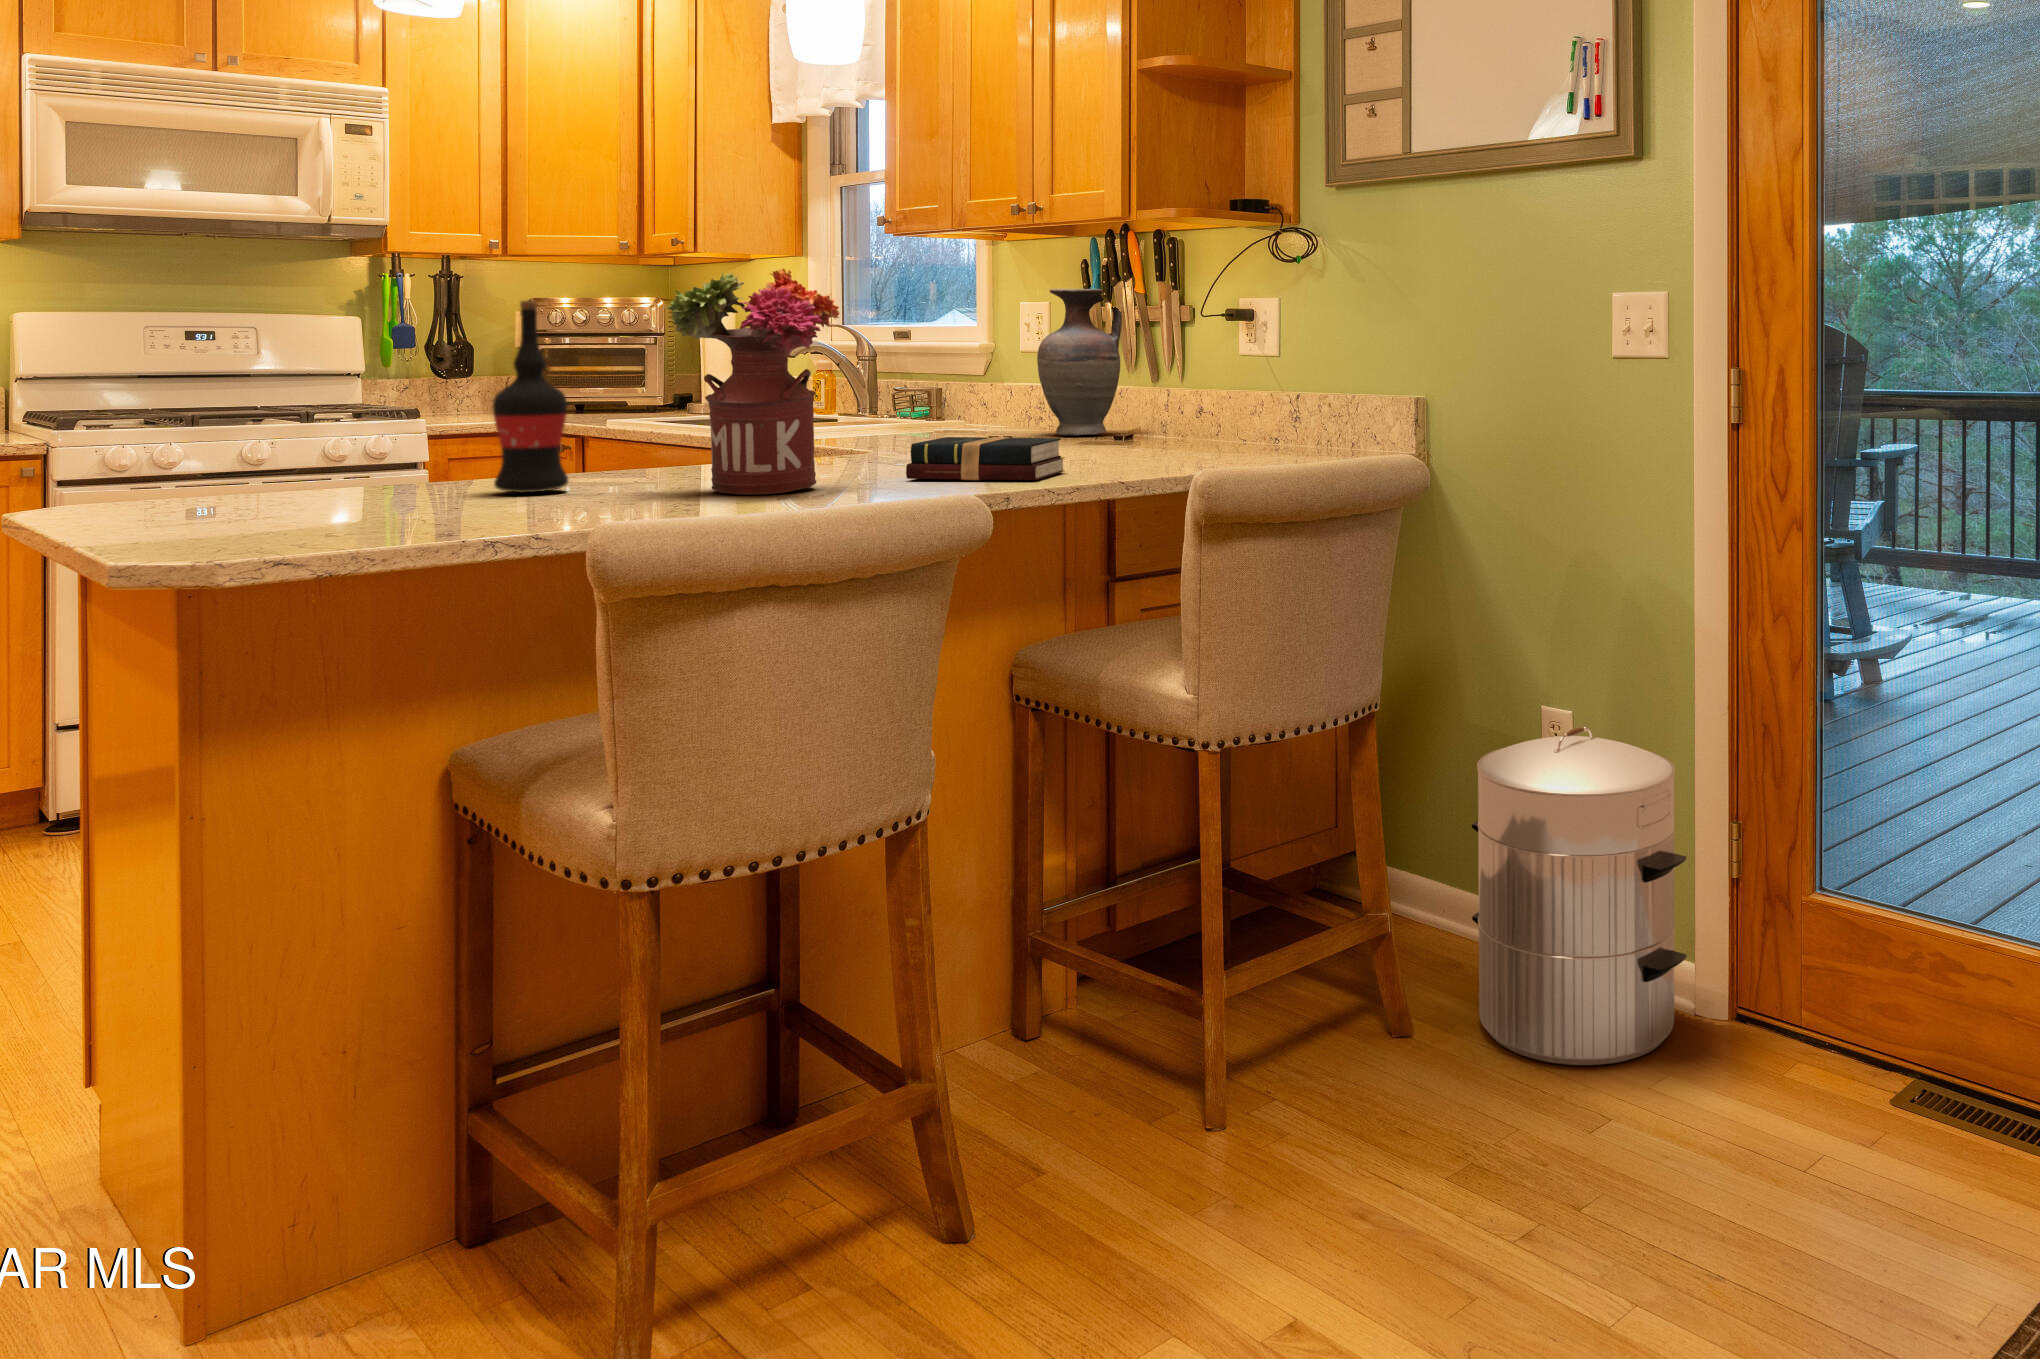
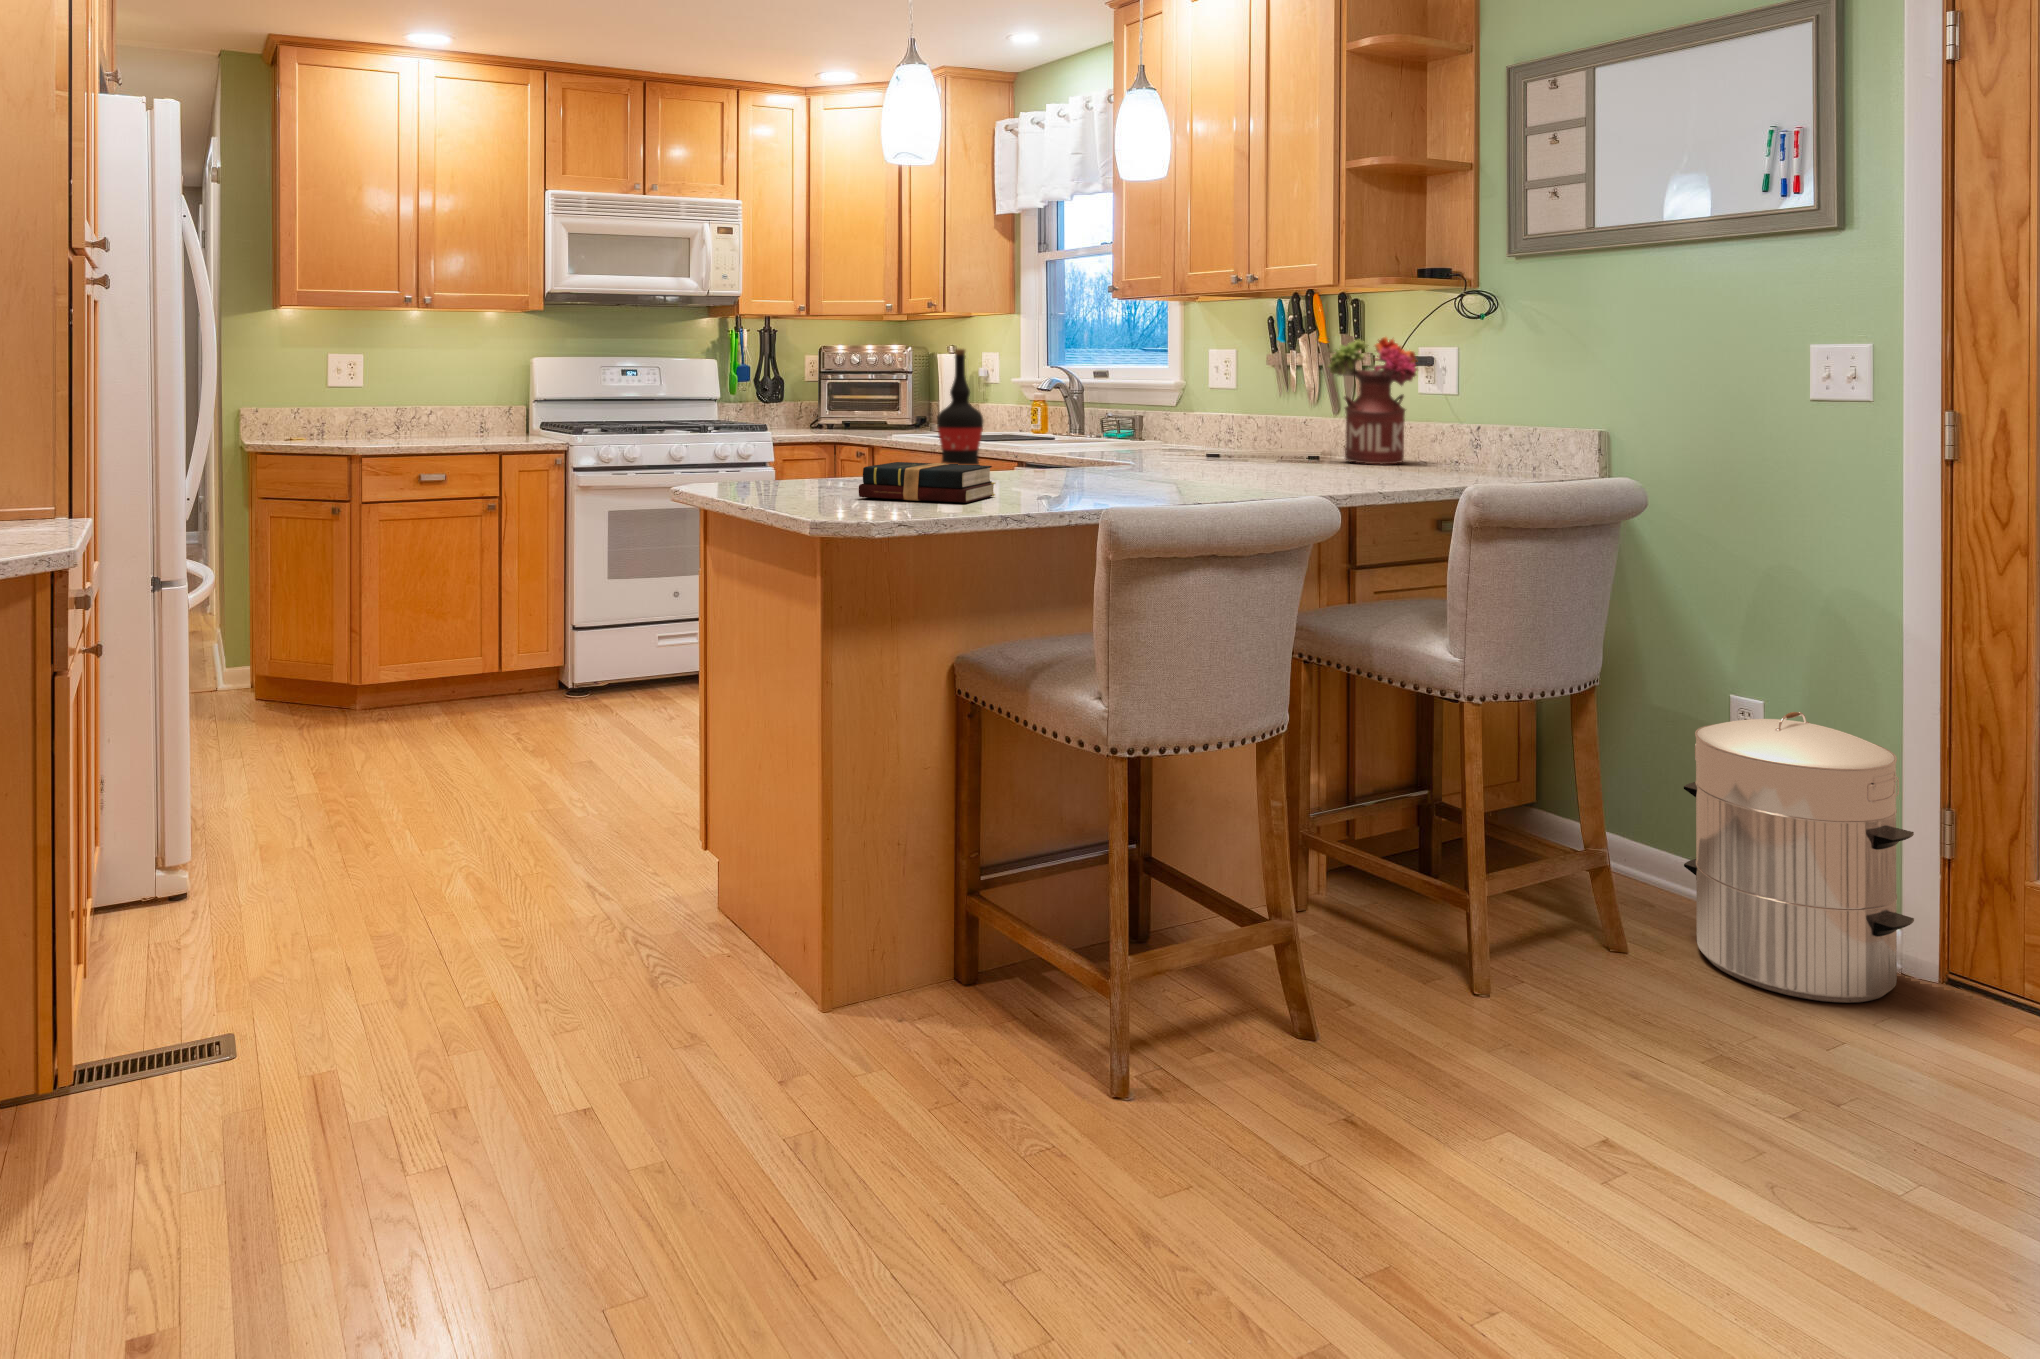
flower arrangement: present [667,268,840,494] -> present [1328,337,1417,464]
vase: present [1037,289,1122,435] -> none [1234,340,1302,454]
hardback book: present [906,437,1065,480] -> present [859,462,995,503]

